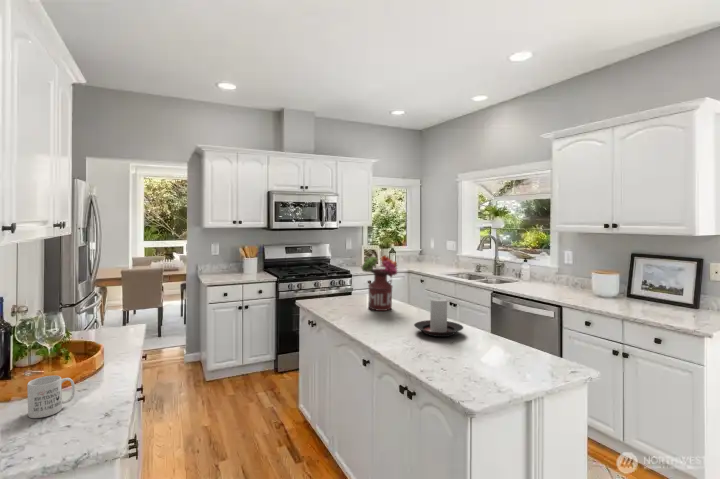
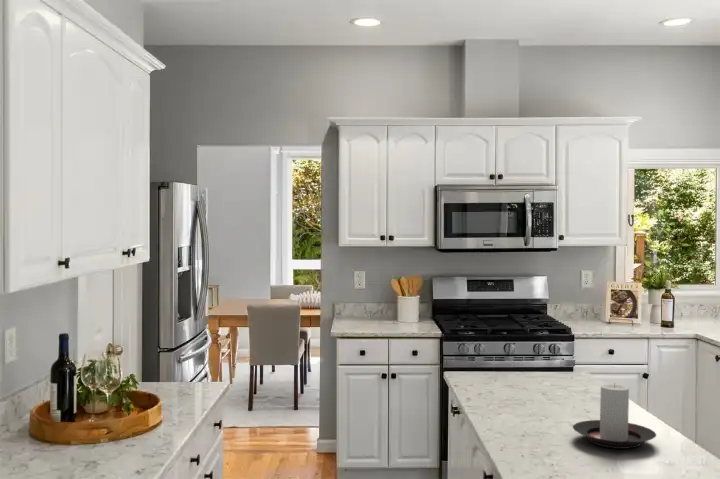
flower arrangement: present [362,256,397,311] -> none [526,307,591,399]
mug: present [27,376,75,418] -> none [77,423,119,464]

